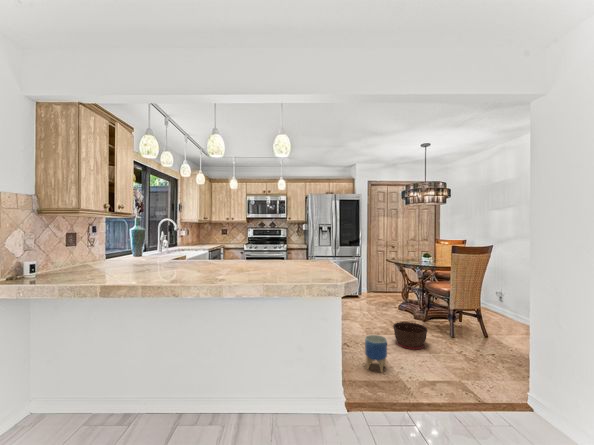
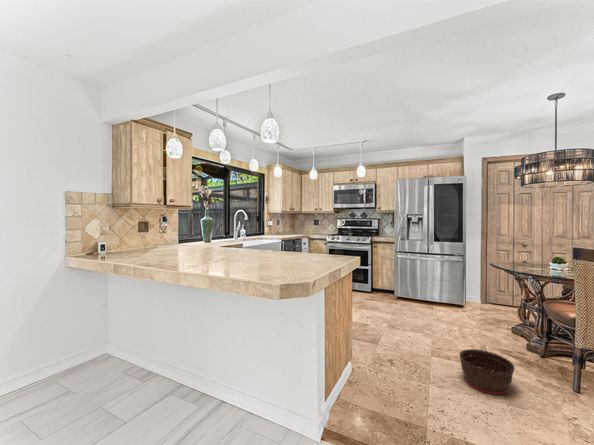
planter: present [365,335,387,373] -> none [389,357,419,411]

